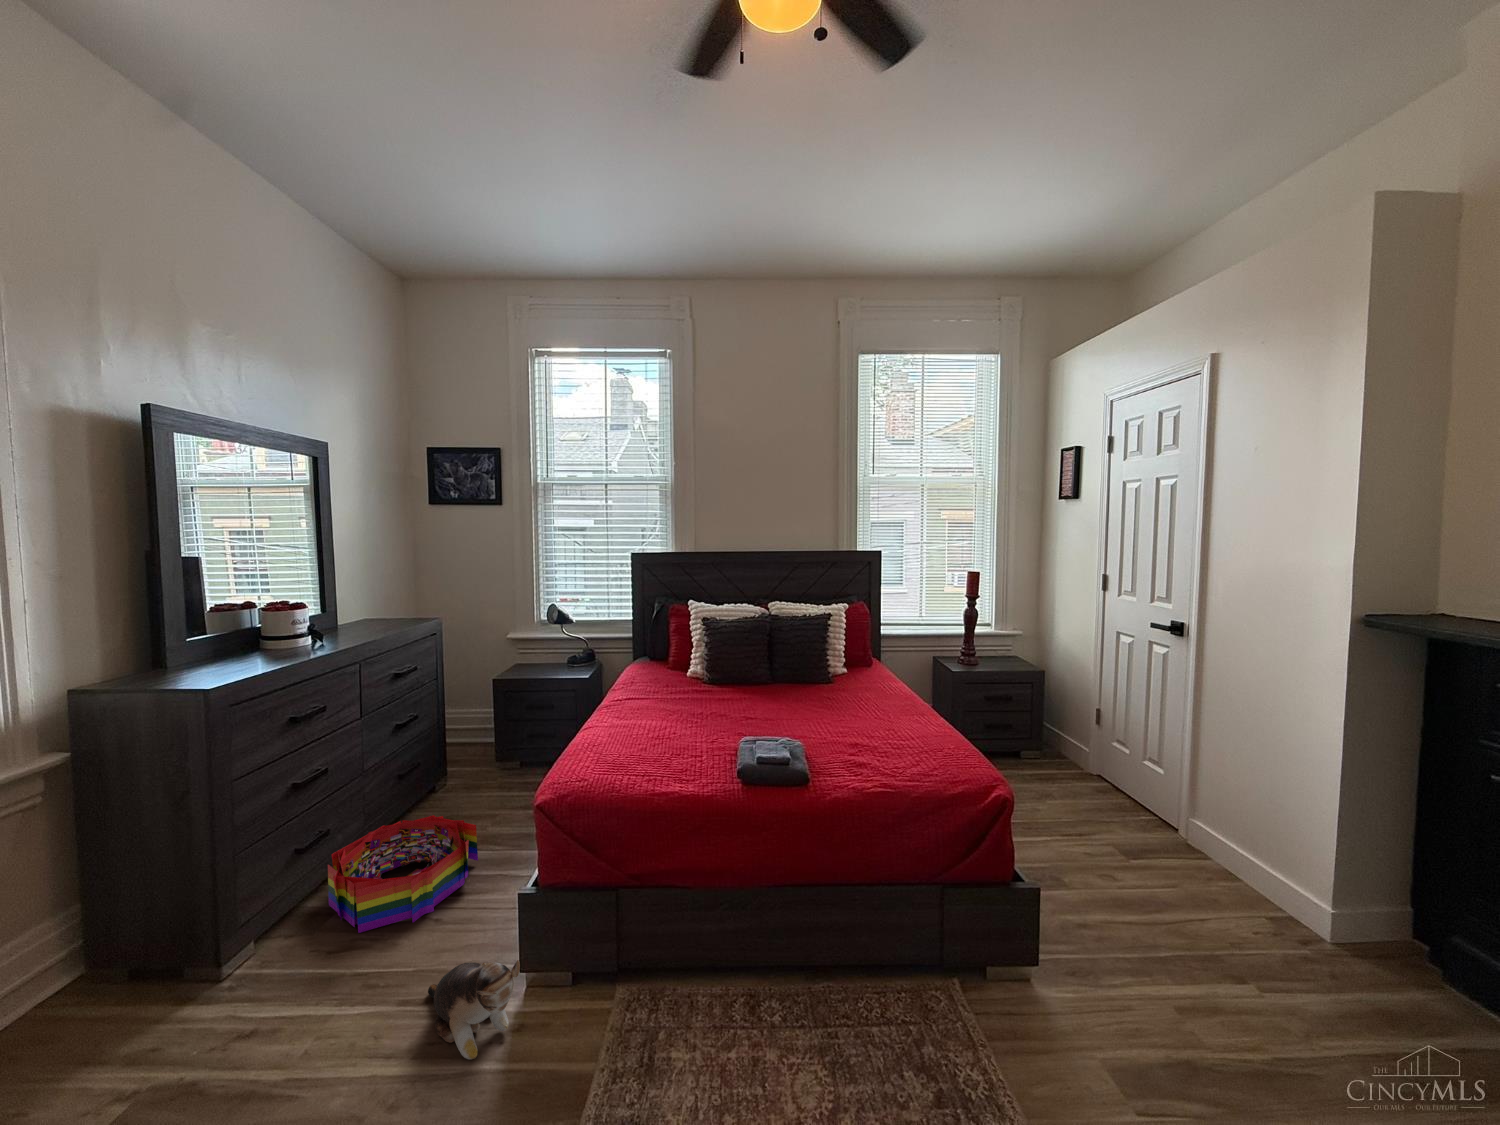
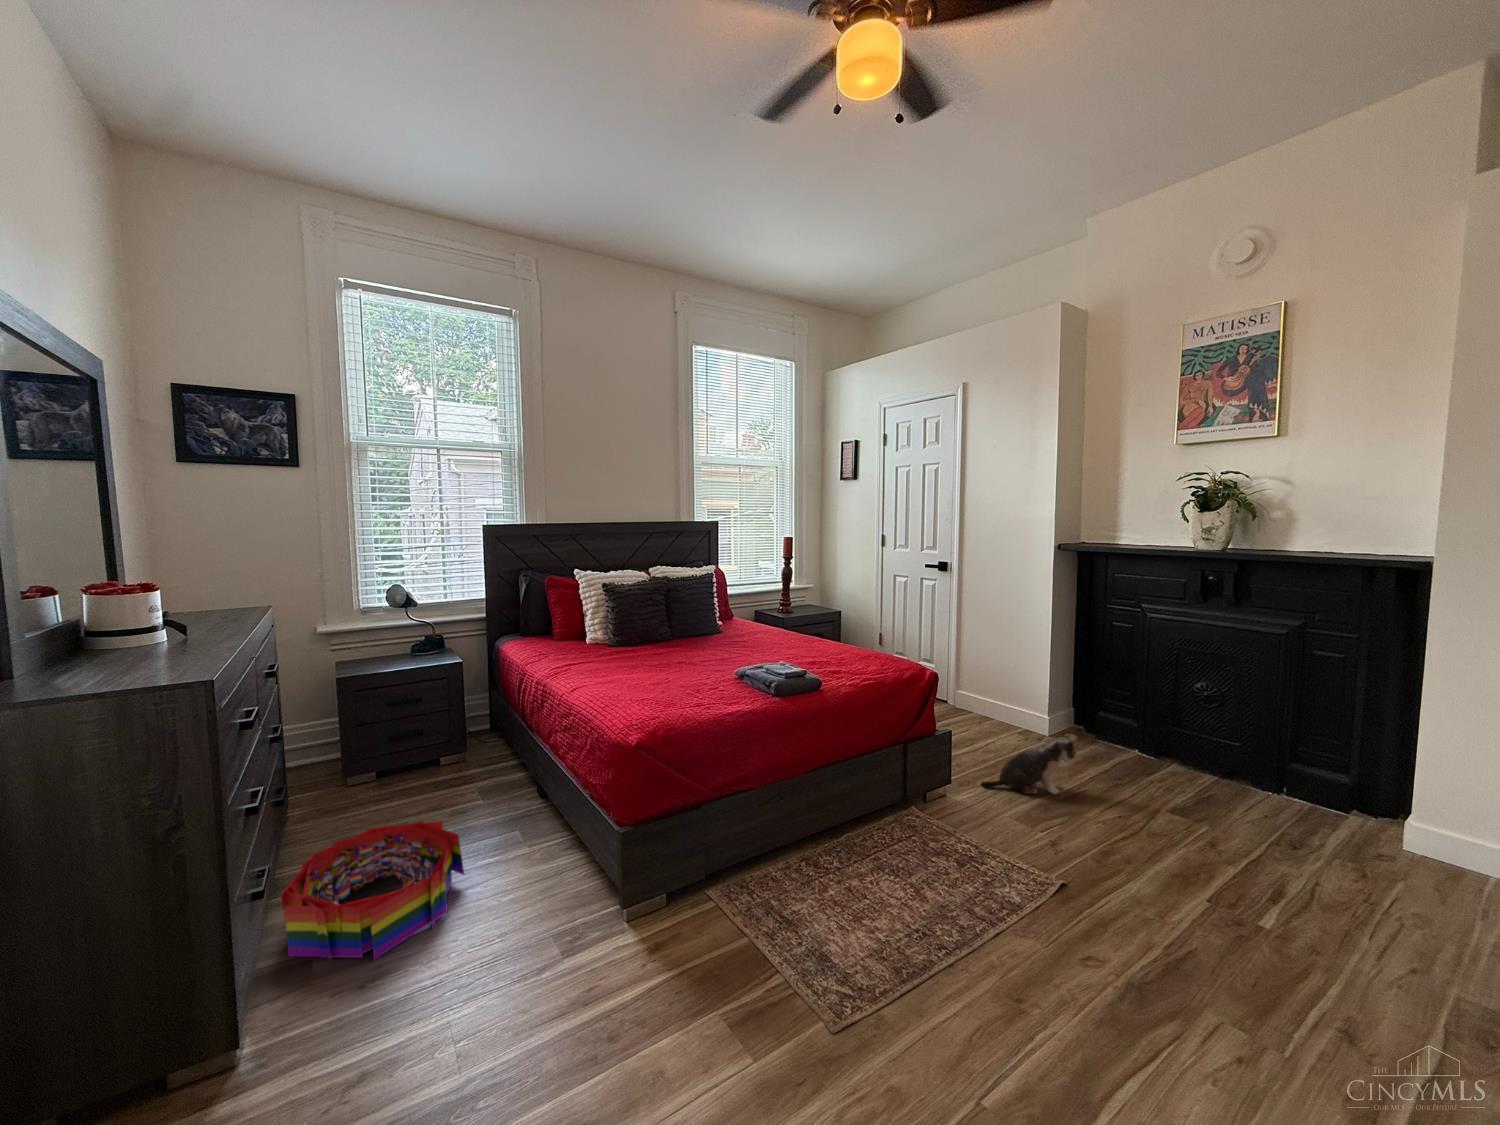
plush toy: present [428,960,520,1059] -> present [981,734,1084,794]

